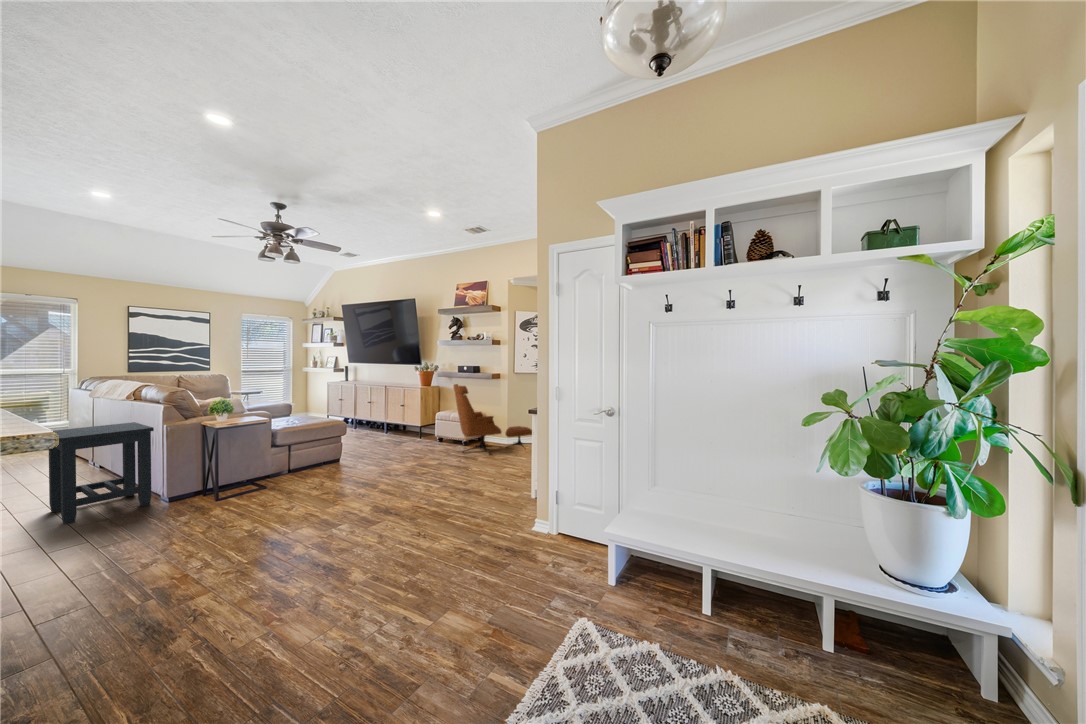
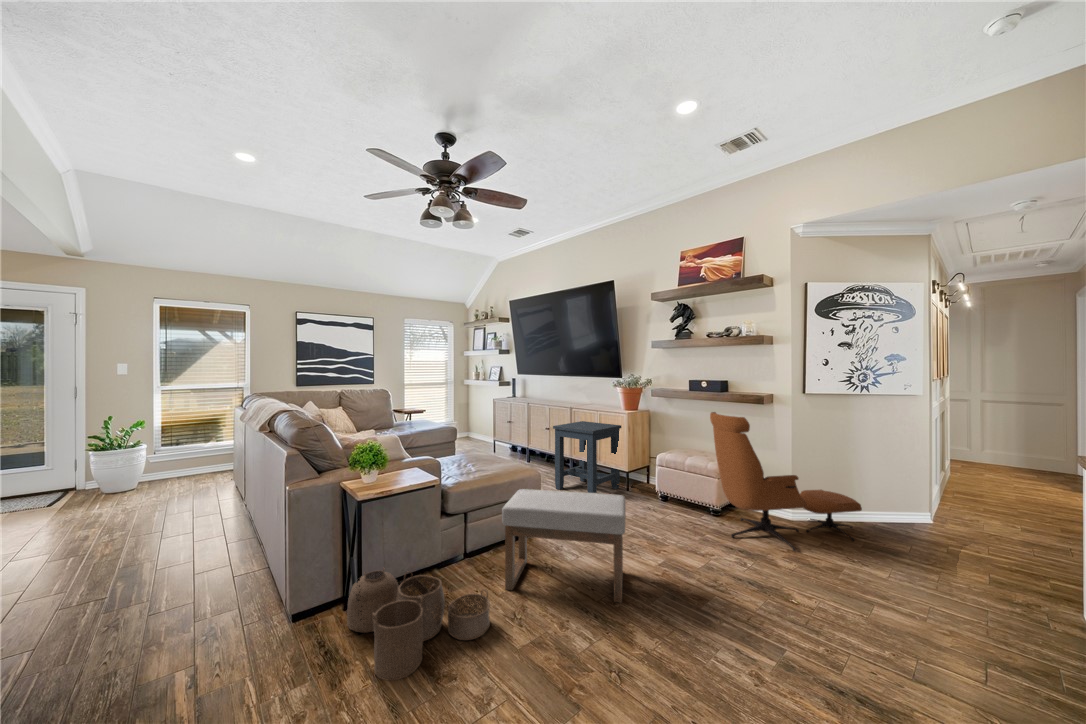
side table: present [49,422,154,524] -> present [553,421,621,493]
ottoman: none [310,428,389,481] -> present [502,489,626,603]
woven basket: none [209,468,299,510] -> present [347,569,490,680]

